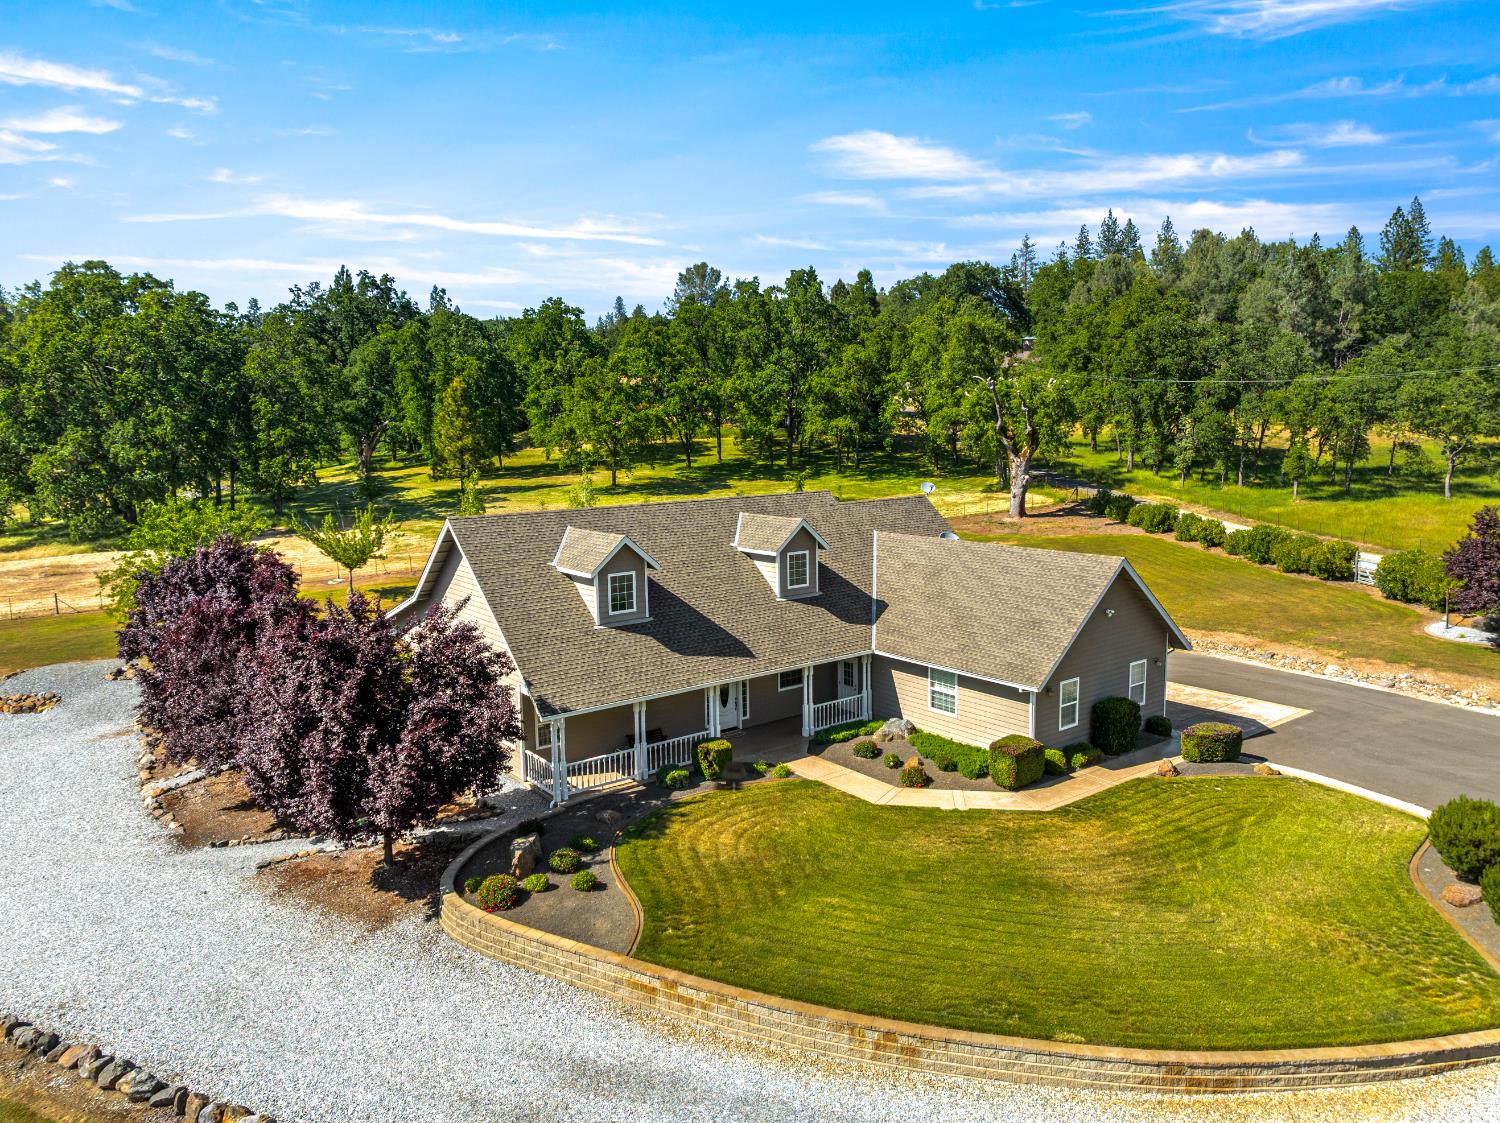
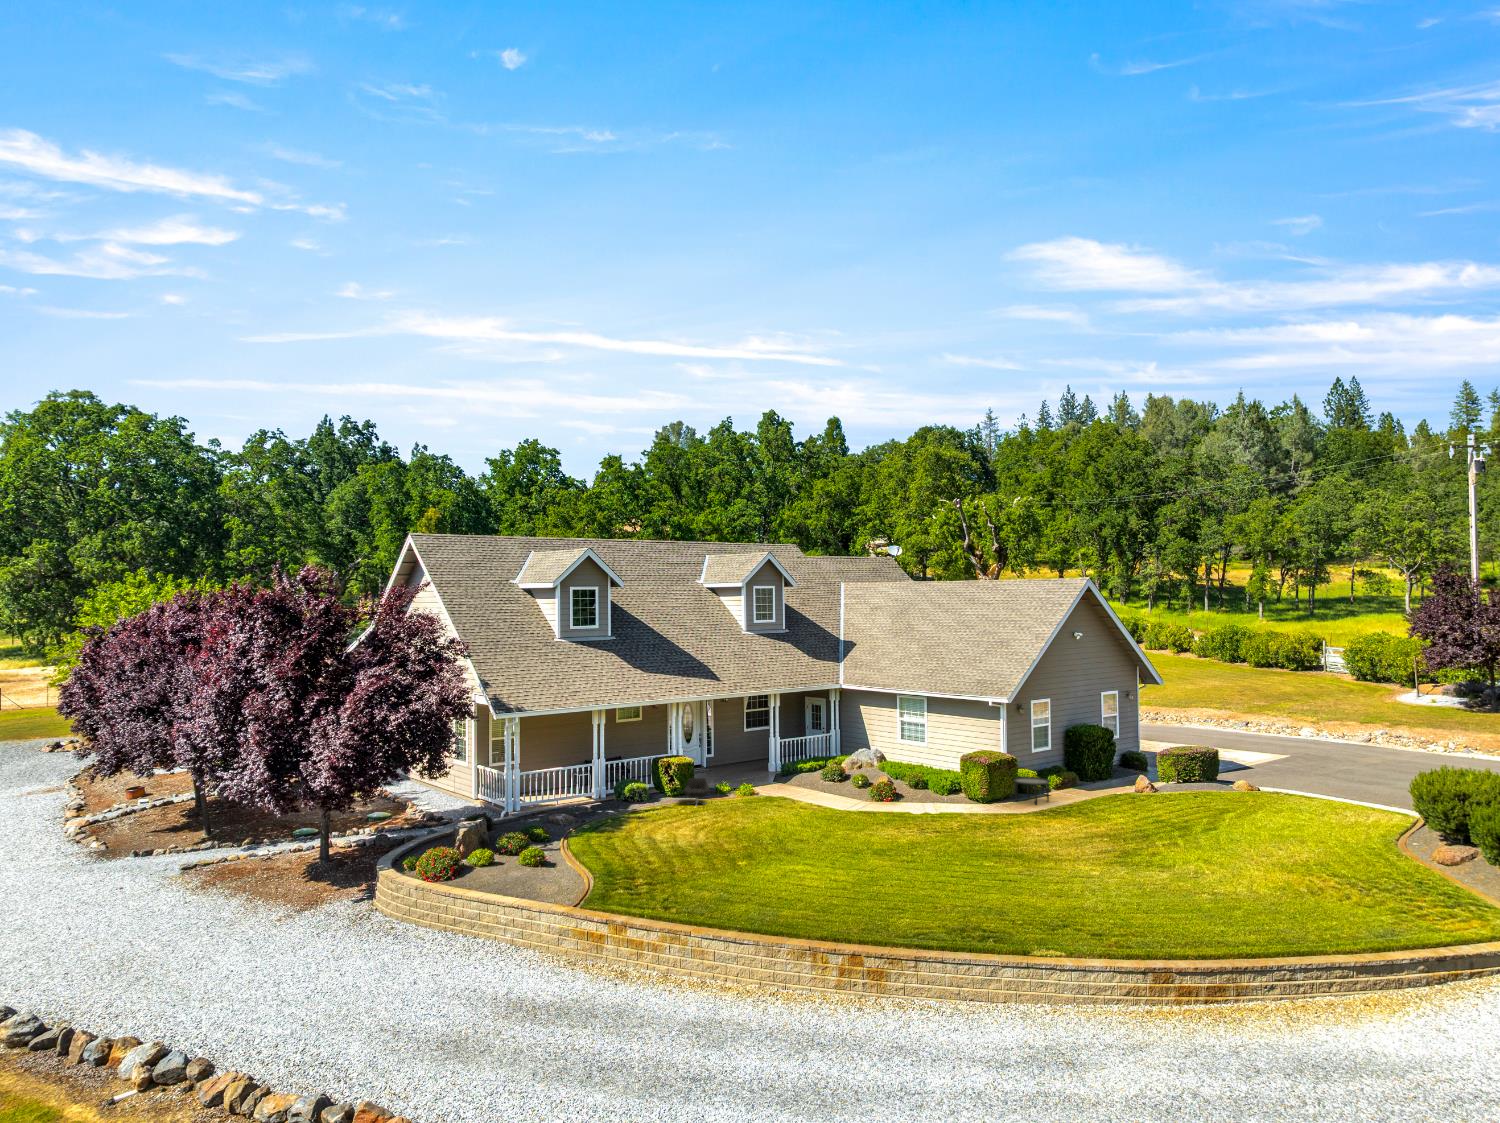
round table: none [1041,762,1078,794] -> present [1014,777,1050,804]

